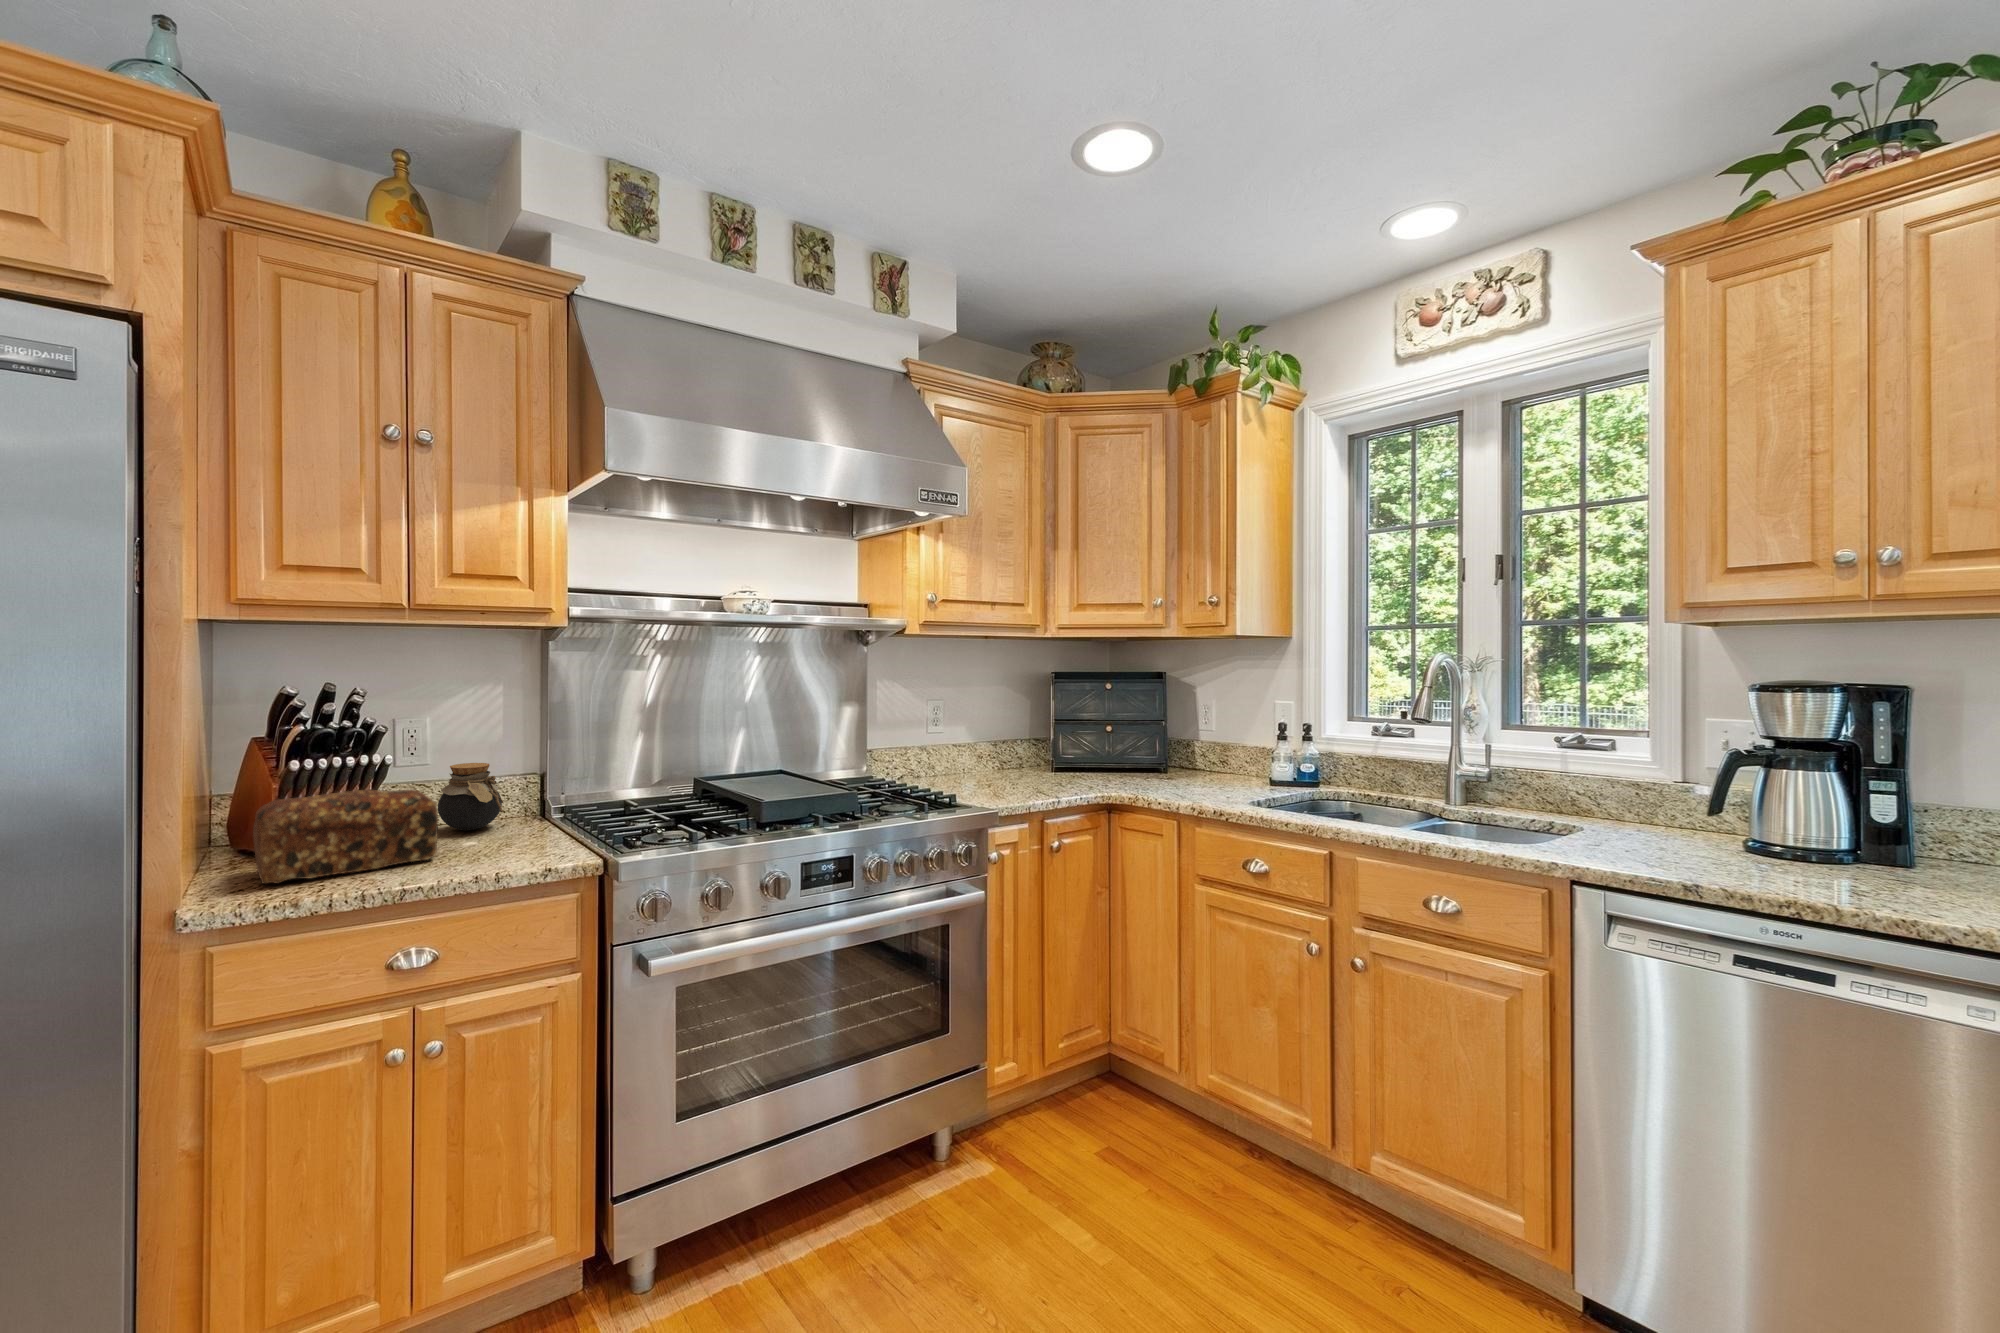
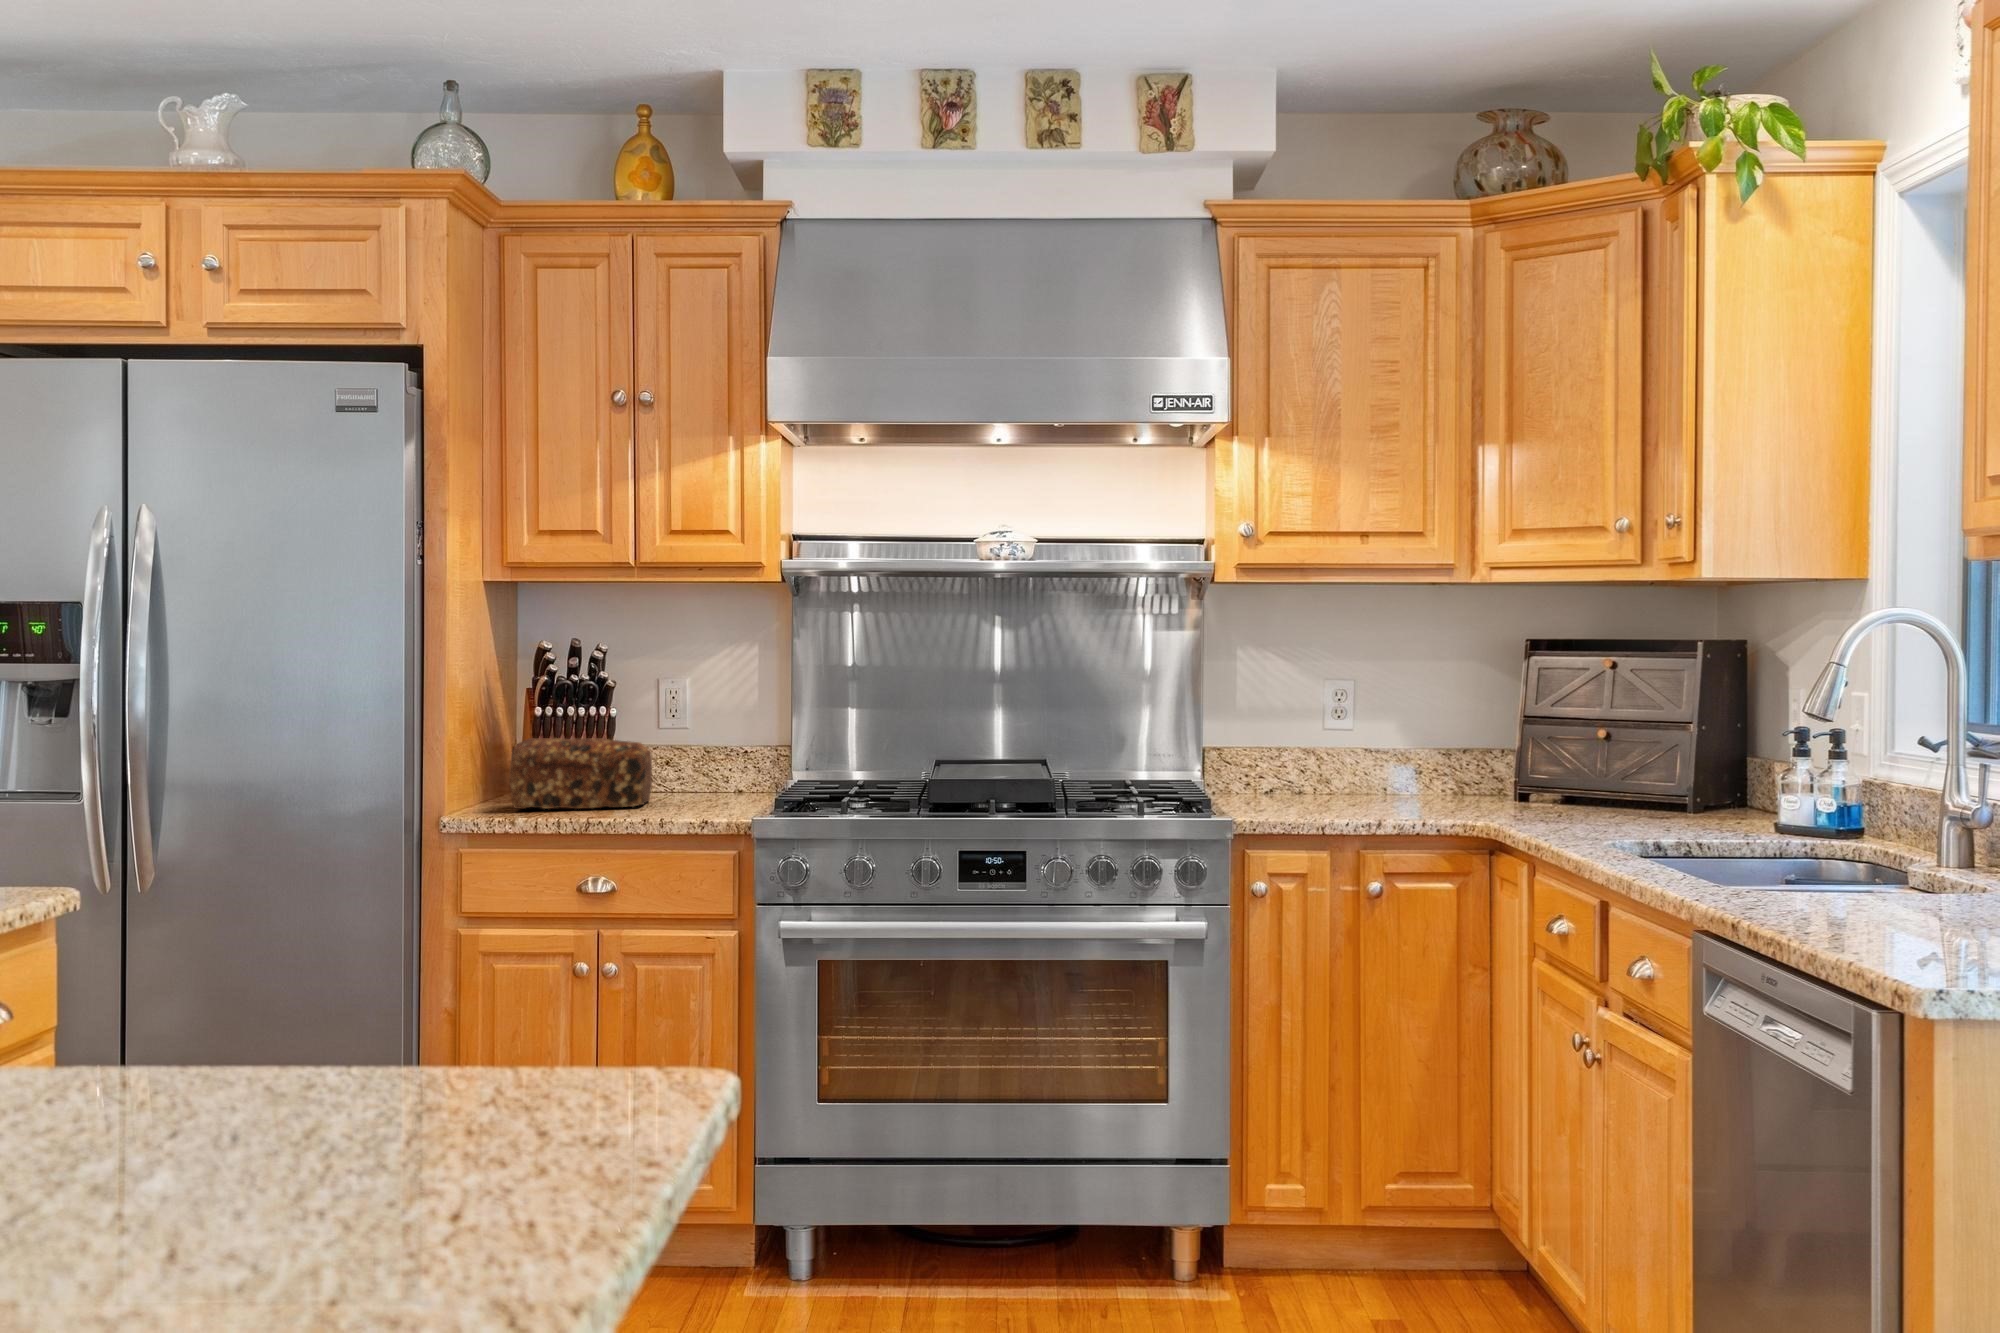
jar: present [438,763,504,830] -> none [677,728,734,795]

